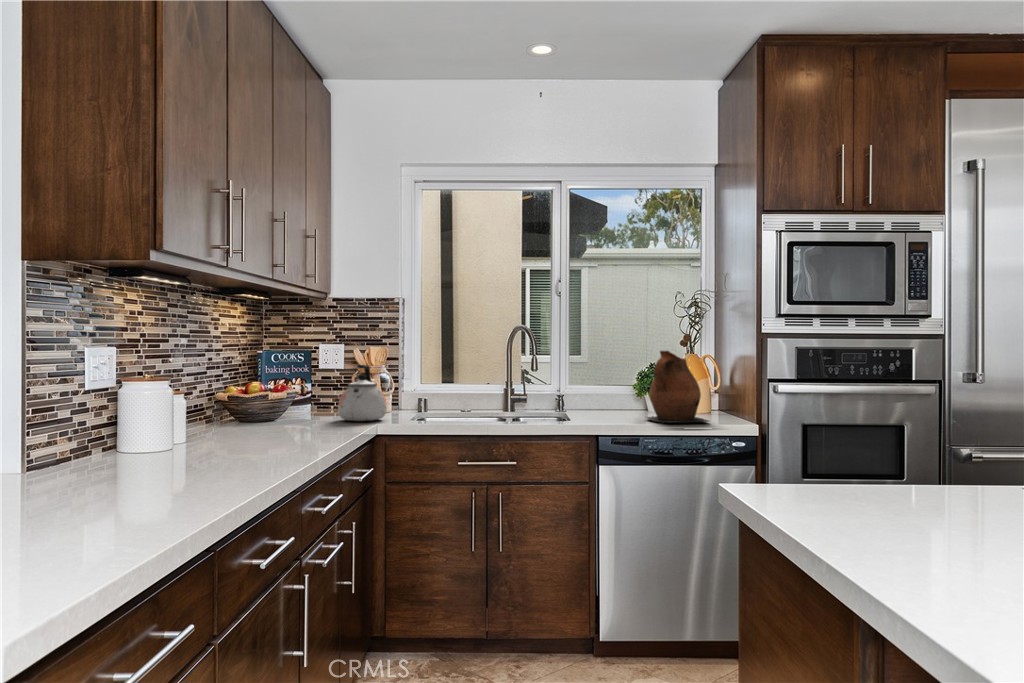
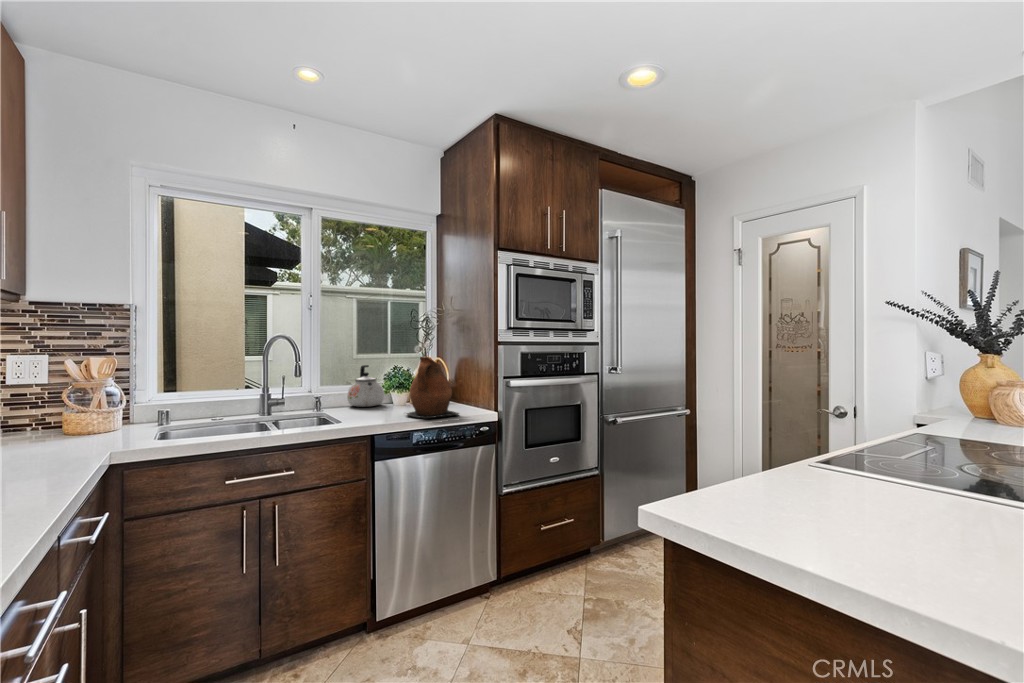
kettle: present [338,365,387,421] -> present [347,365,384,407]

